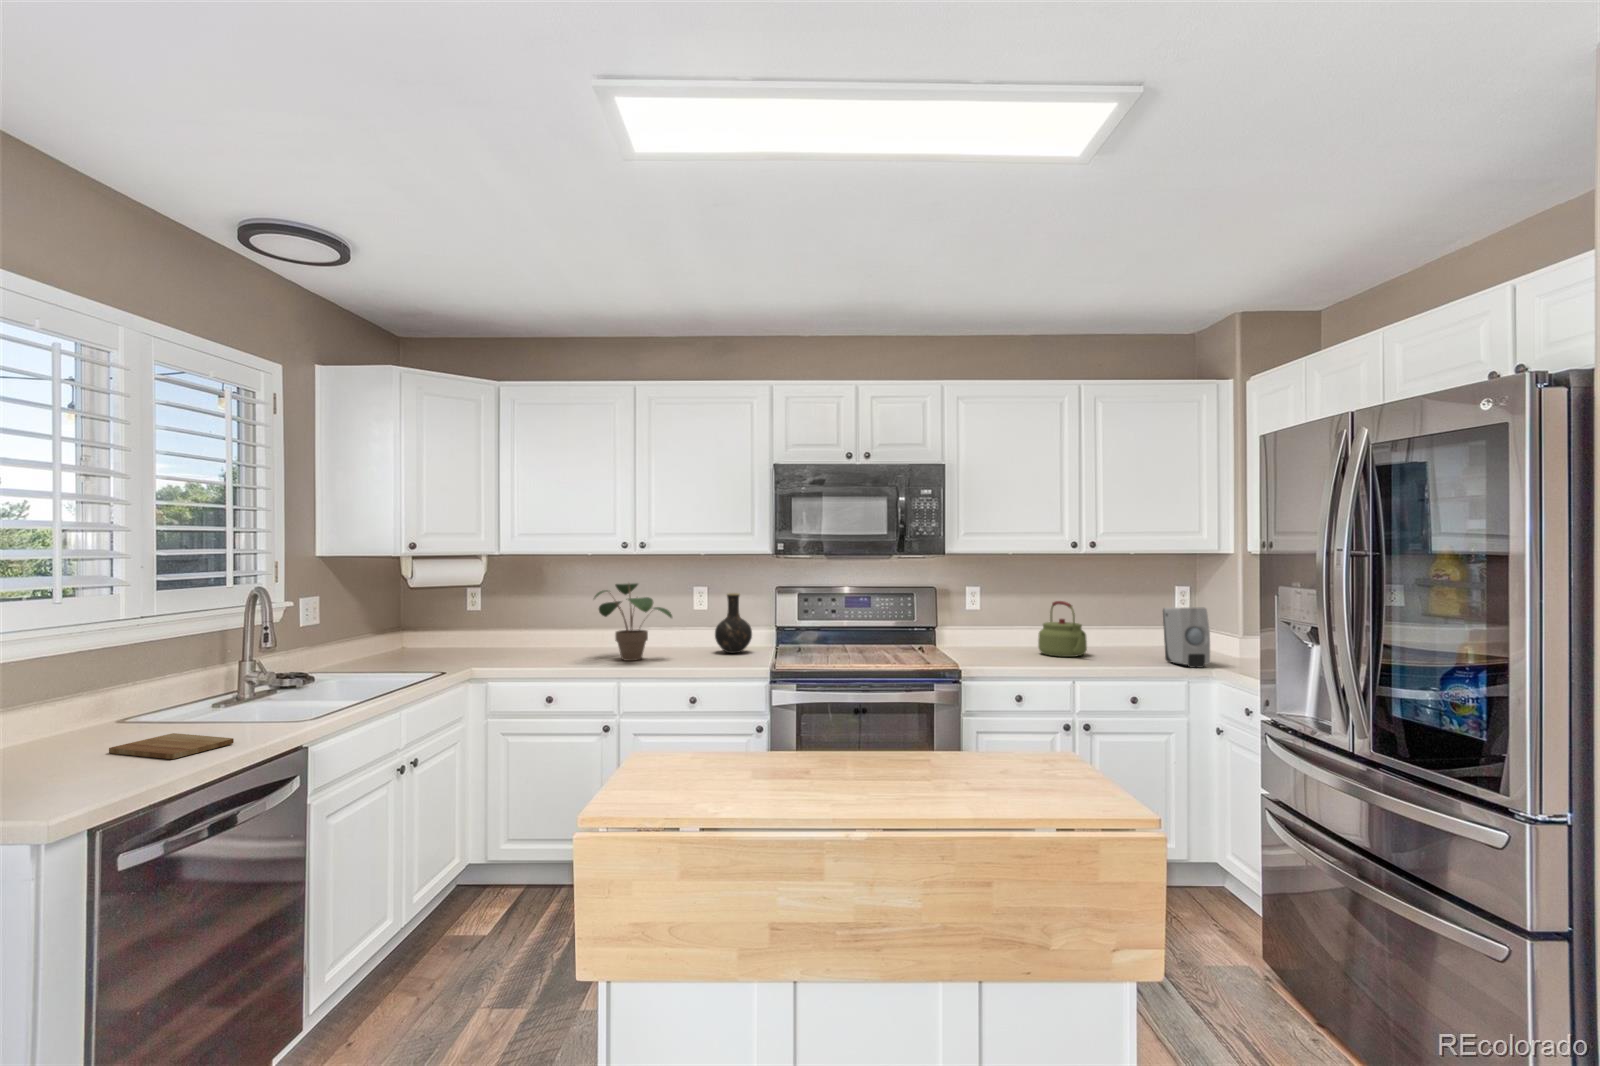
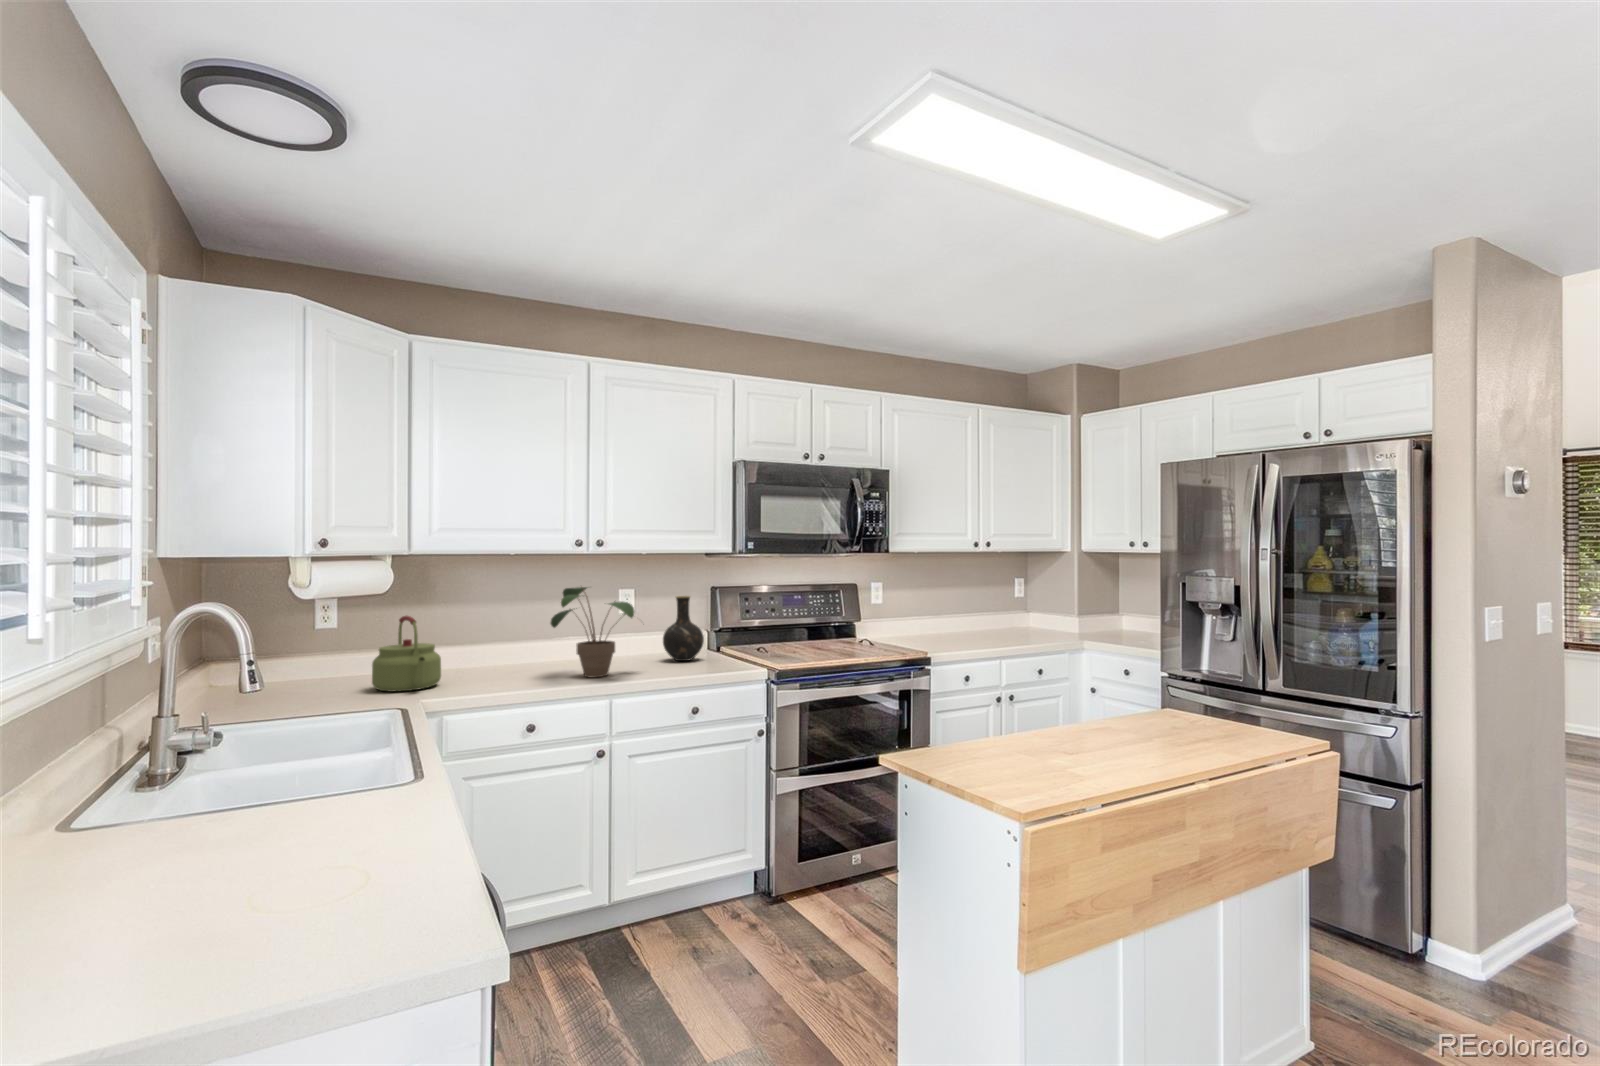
kettle: present [1038,601,1087,657] -> present [372,616,441,692]
soap dispenser: present [1163,607,1210,668] -> none [1037,593,1079,641]
cutting board: present [109,733,234,759] -> none [191,823,396,887]

